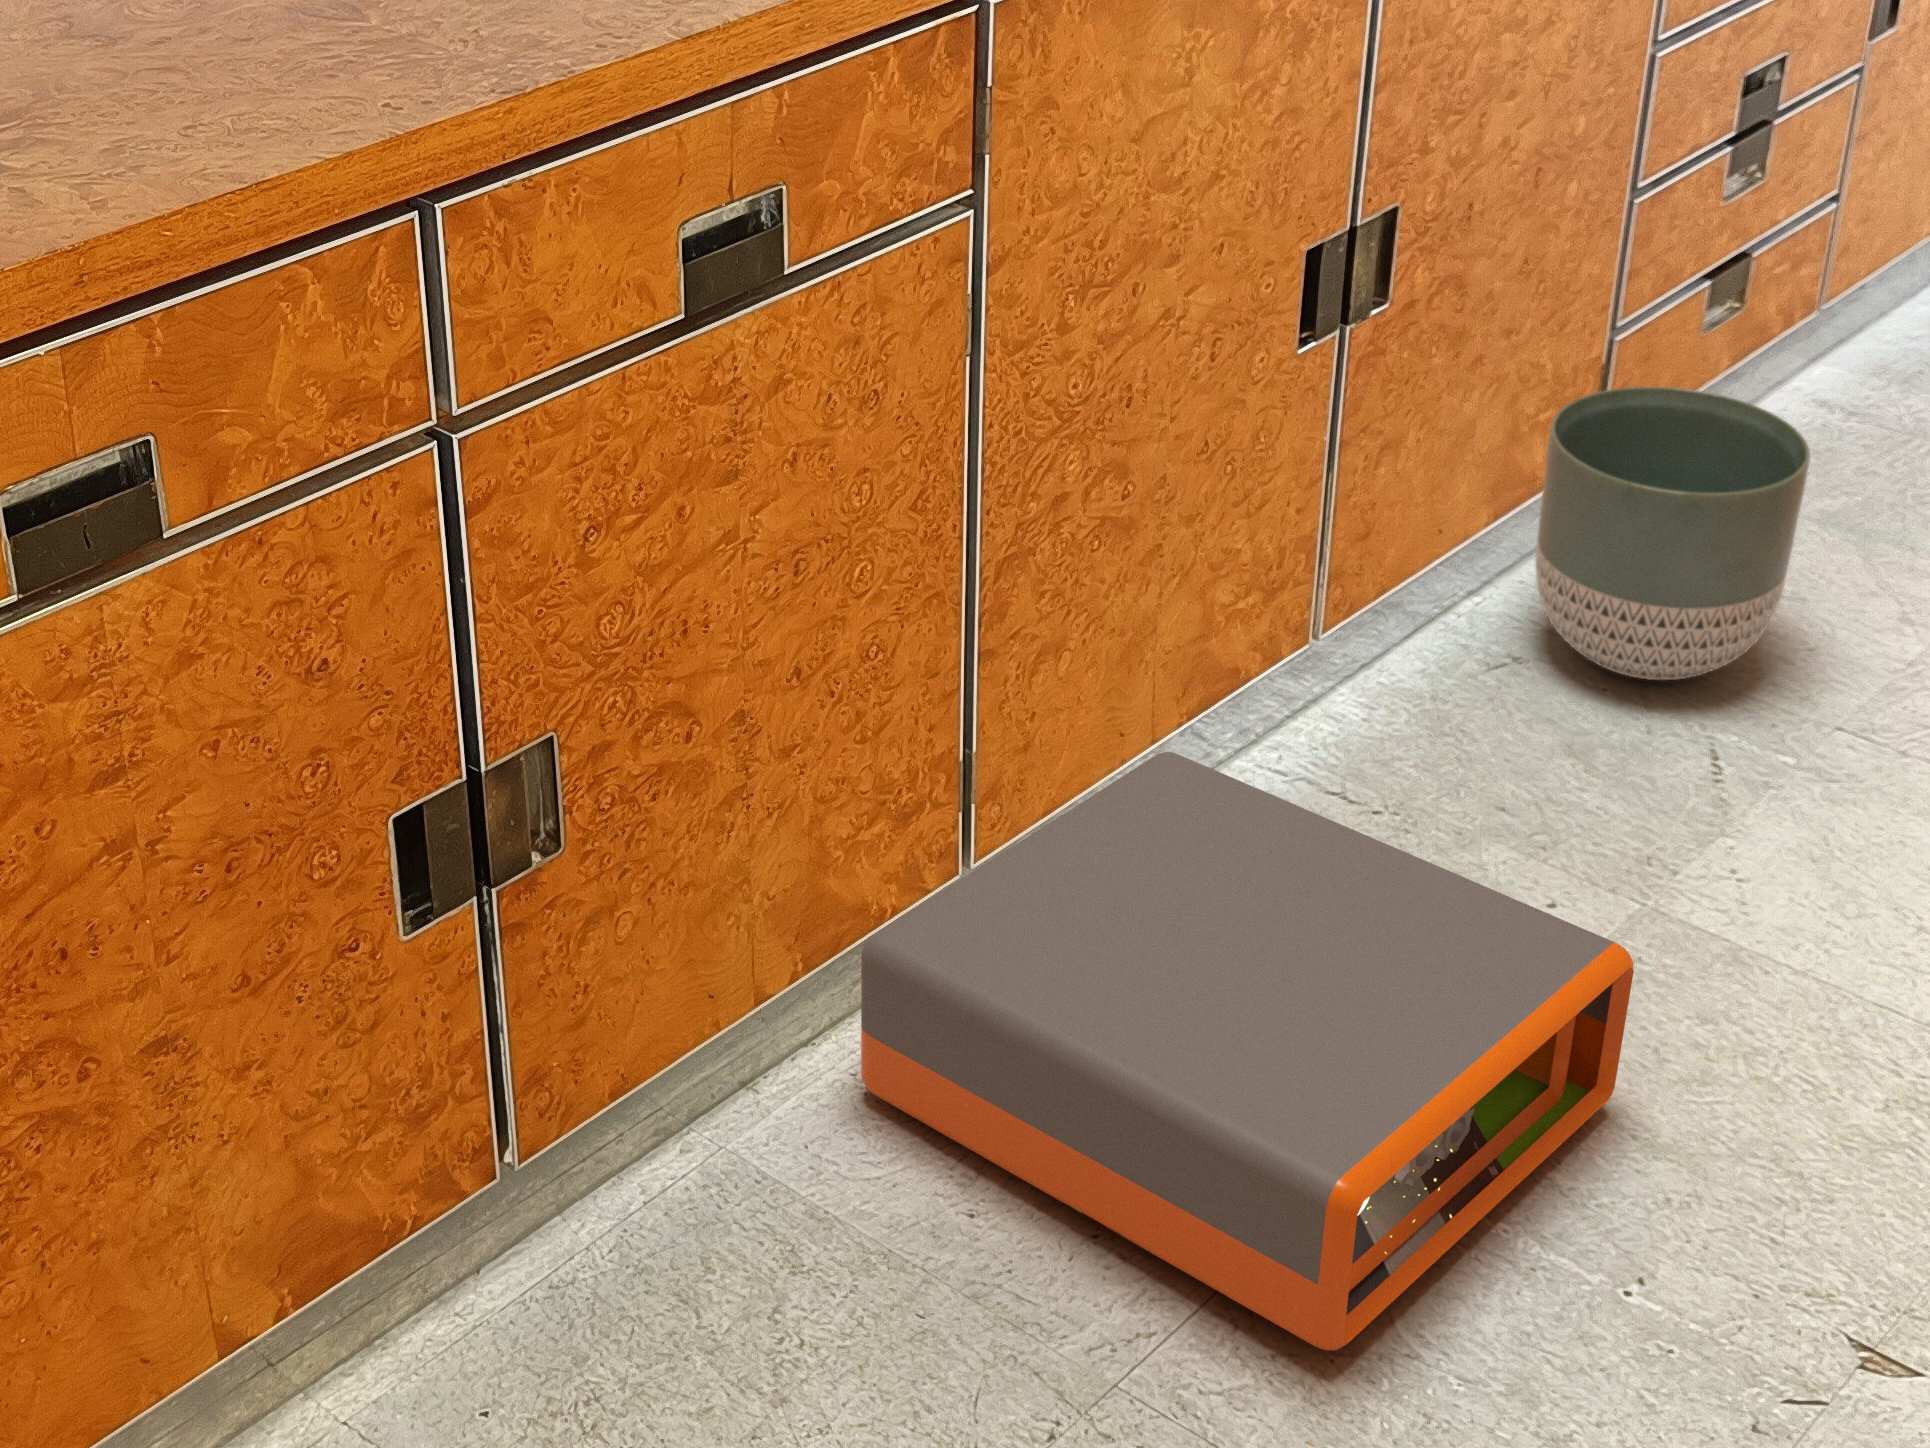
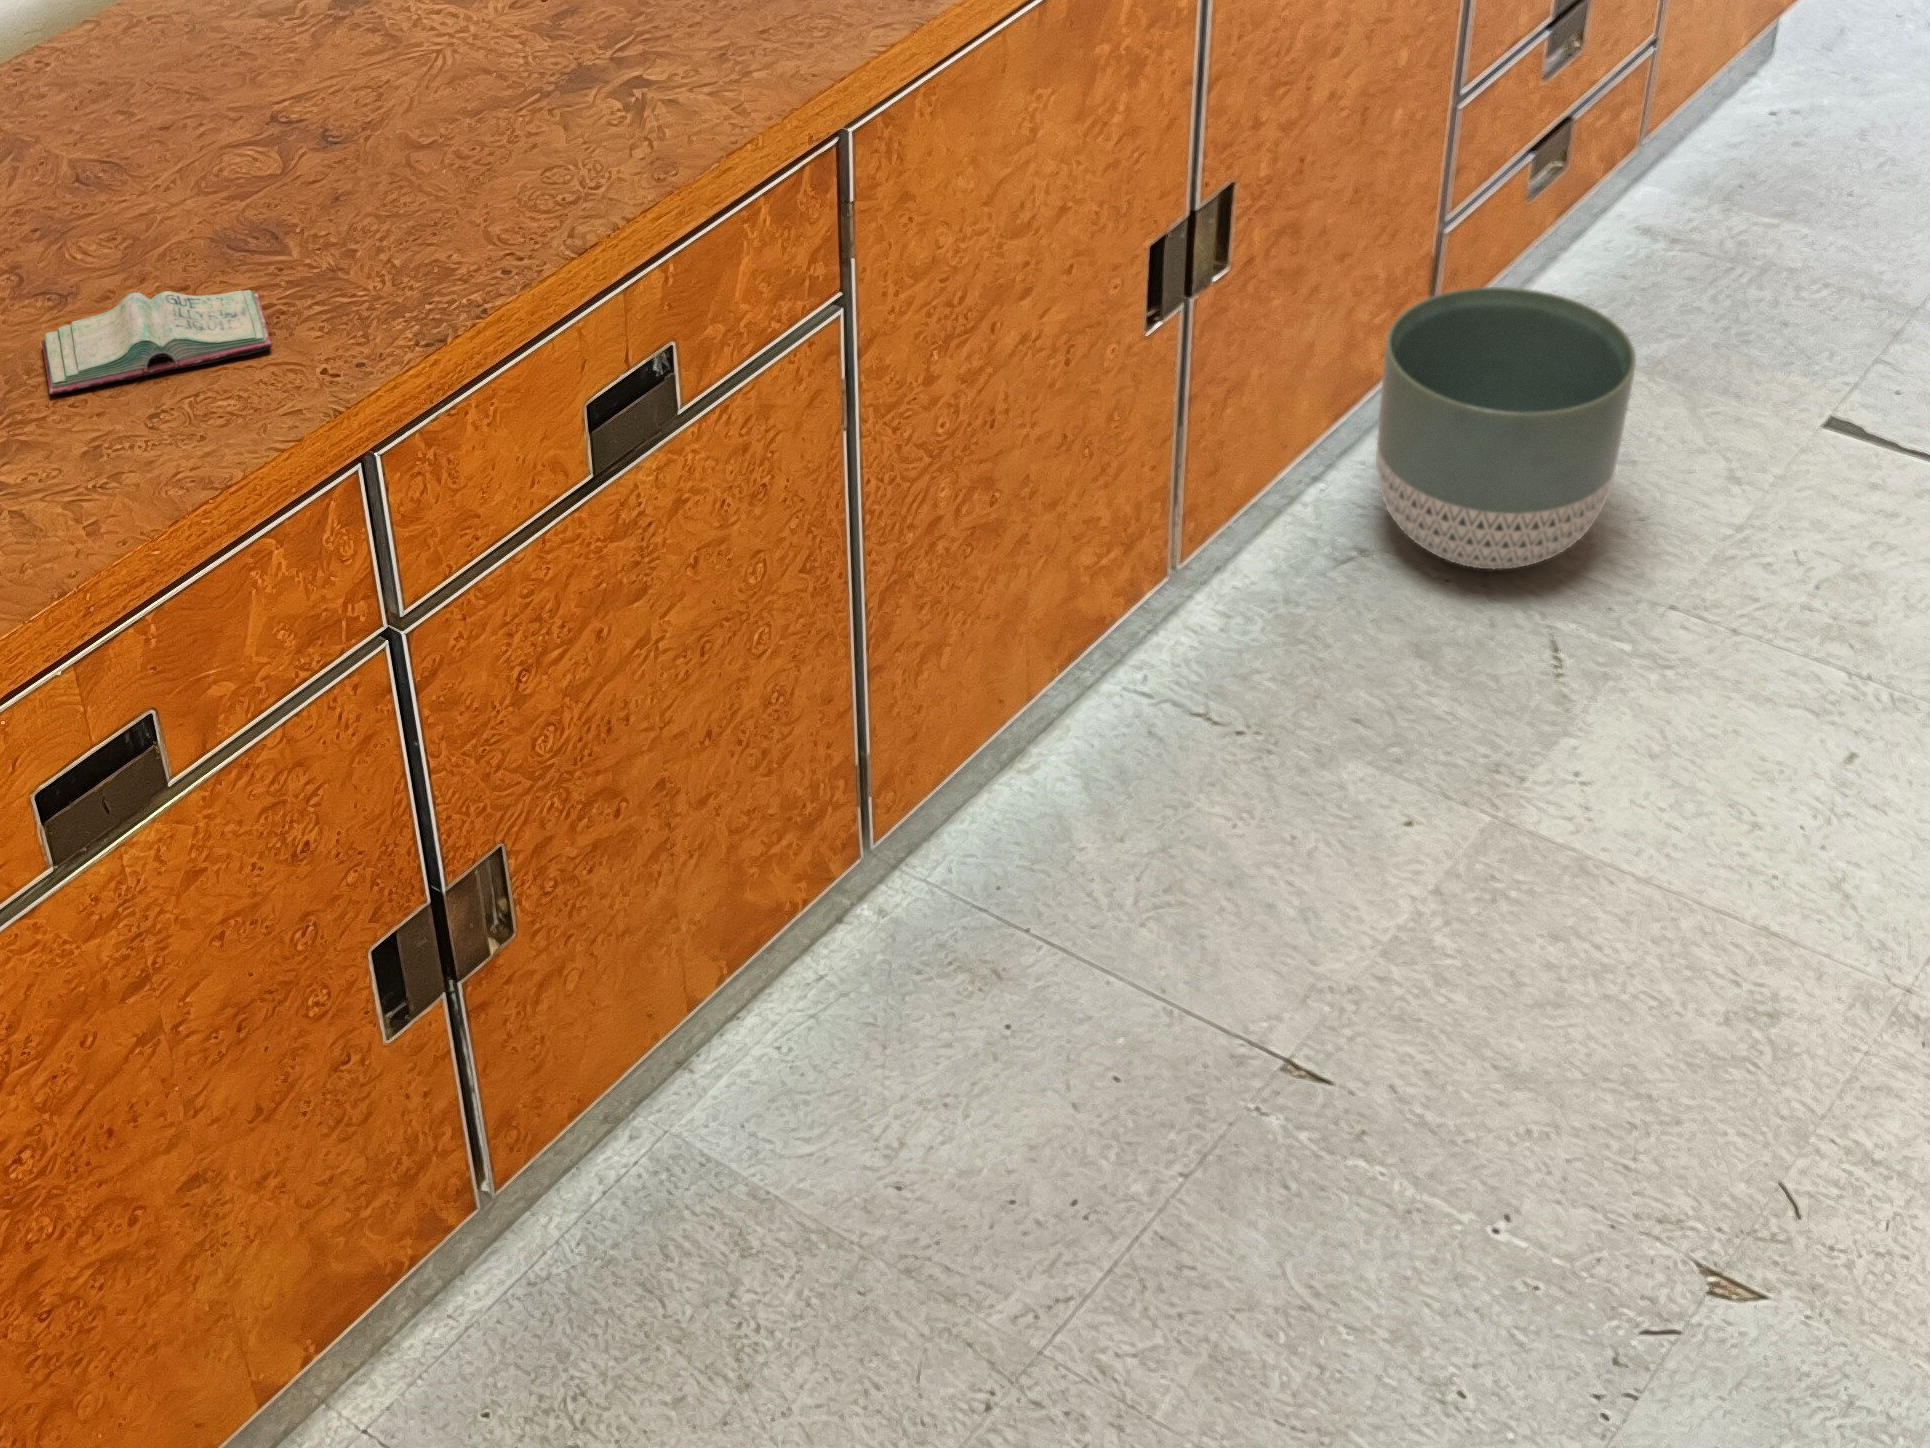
book: none [83,29,334,116] -> present [42,290,272,395]
storage box: present [861,752,1634,1351] -> none [784,716,1489,1310]

